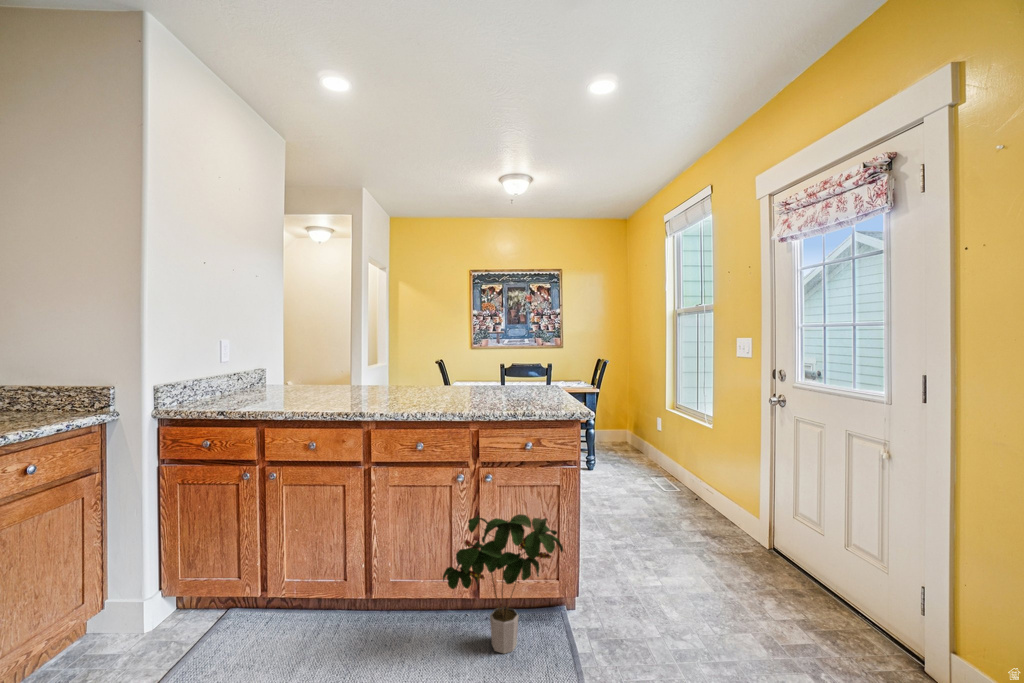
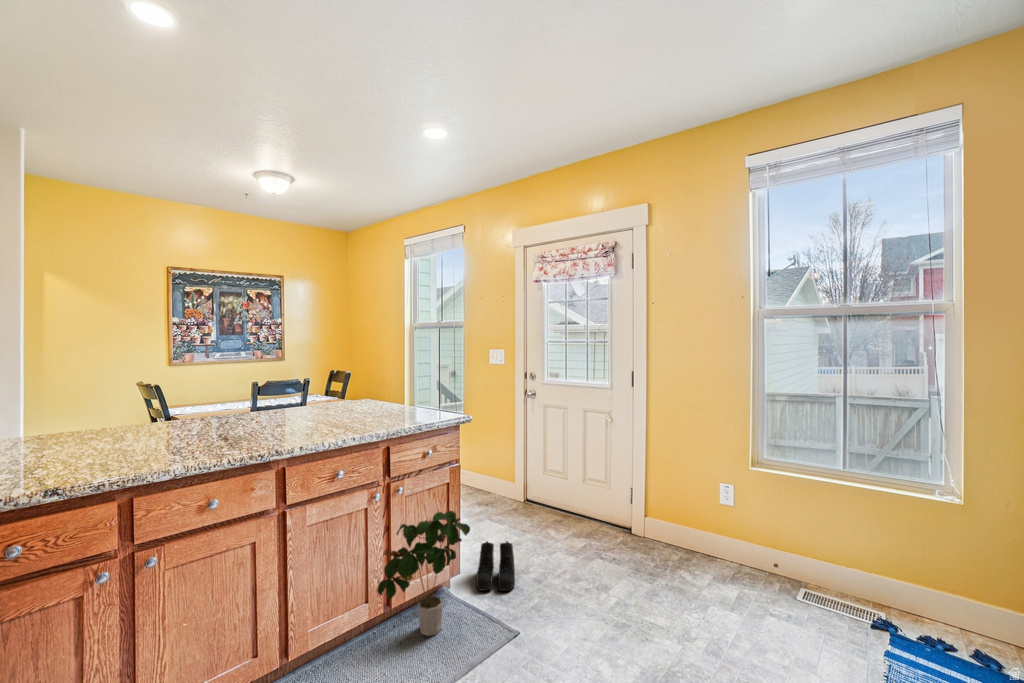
boots: none [591,575,654,650] -> present [476,541,515,591]

